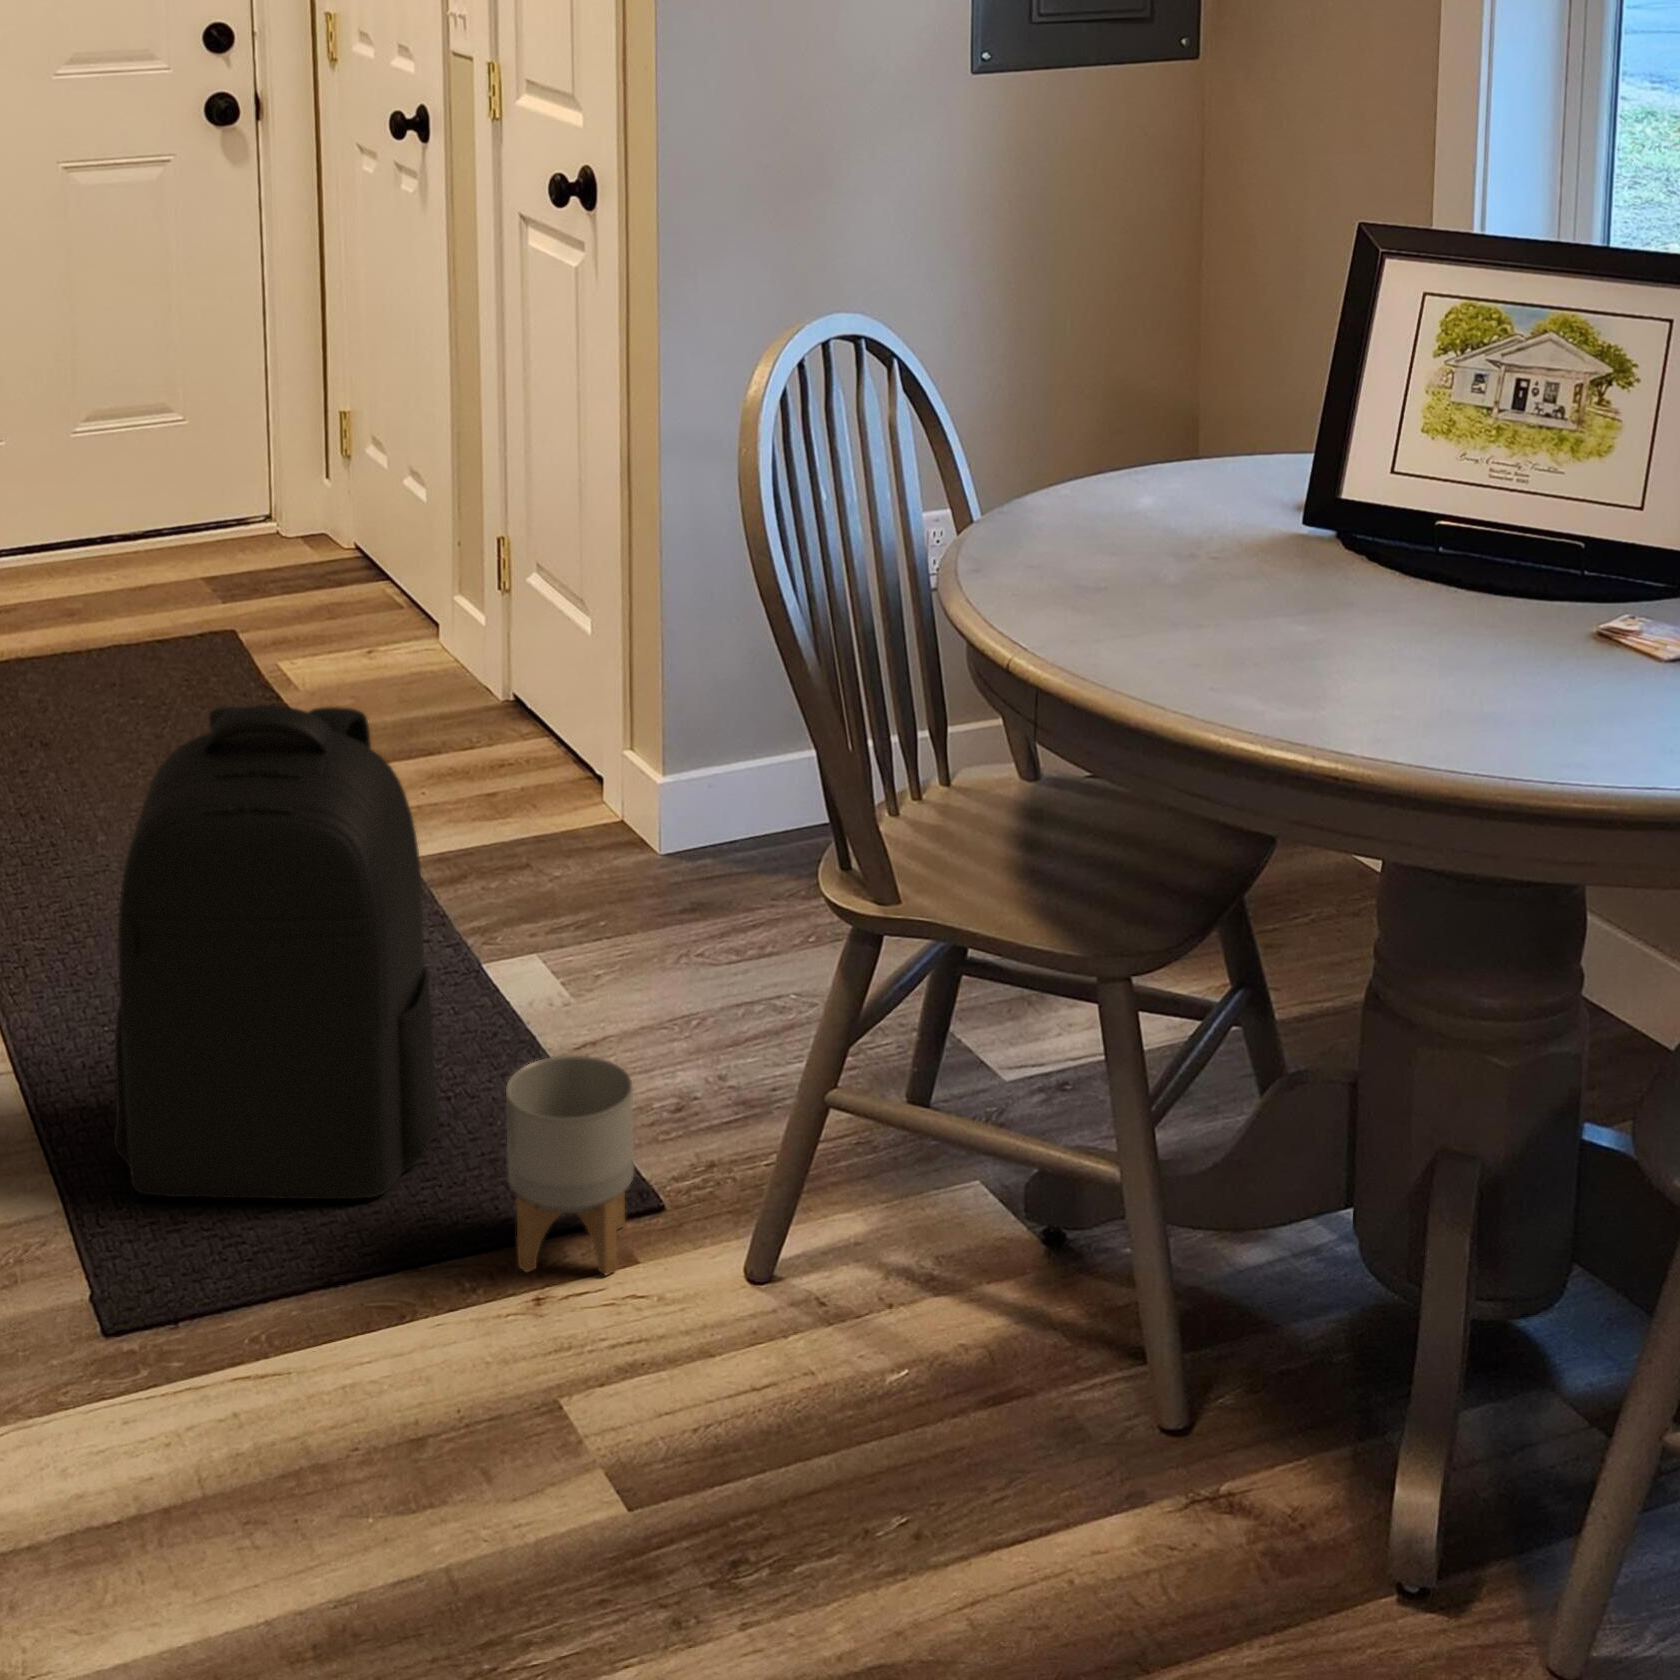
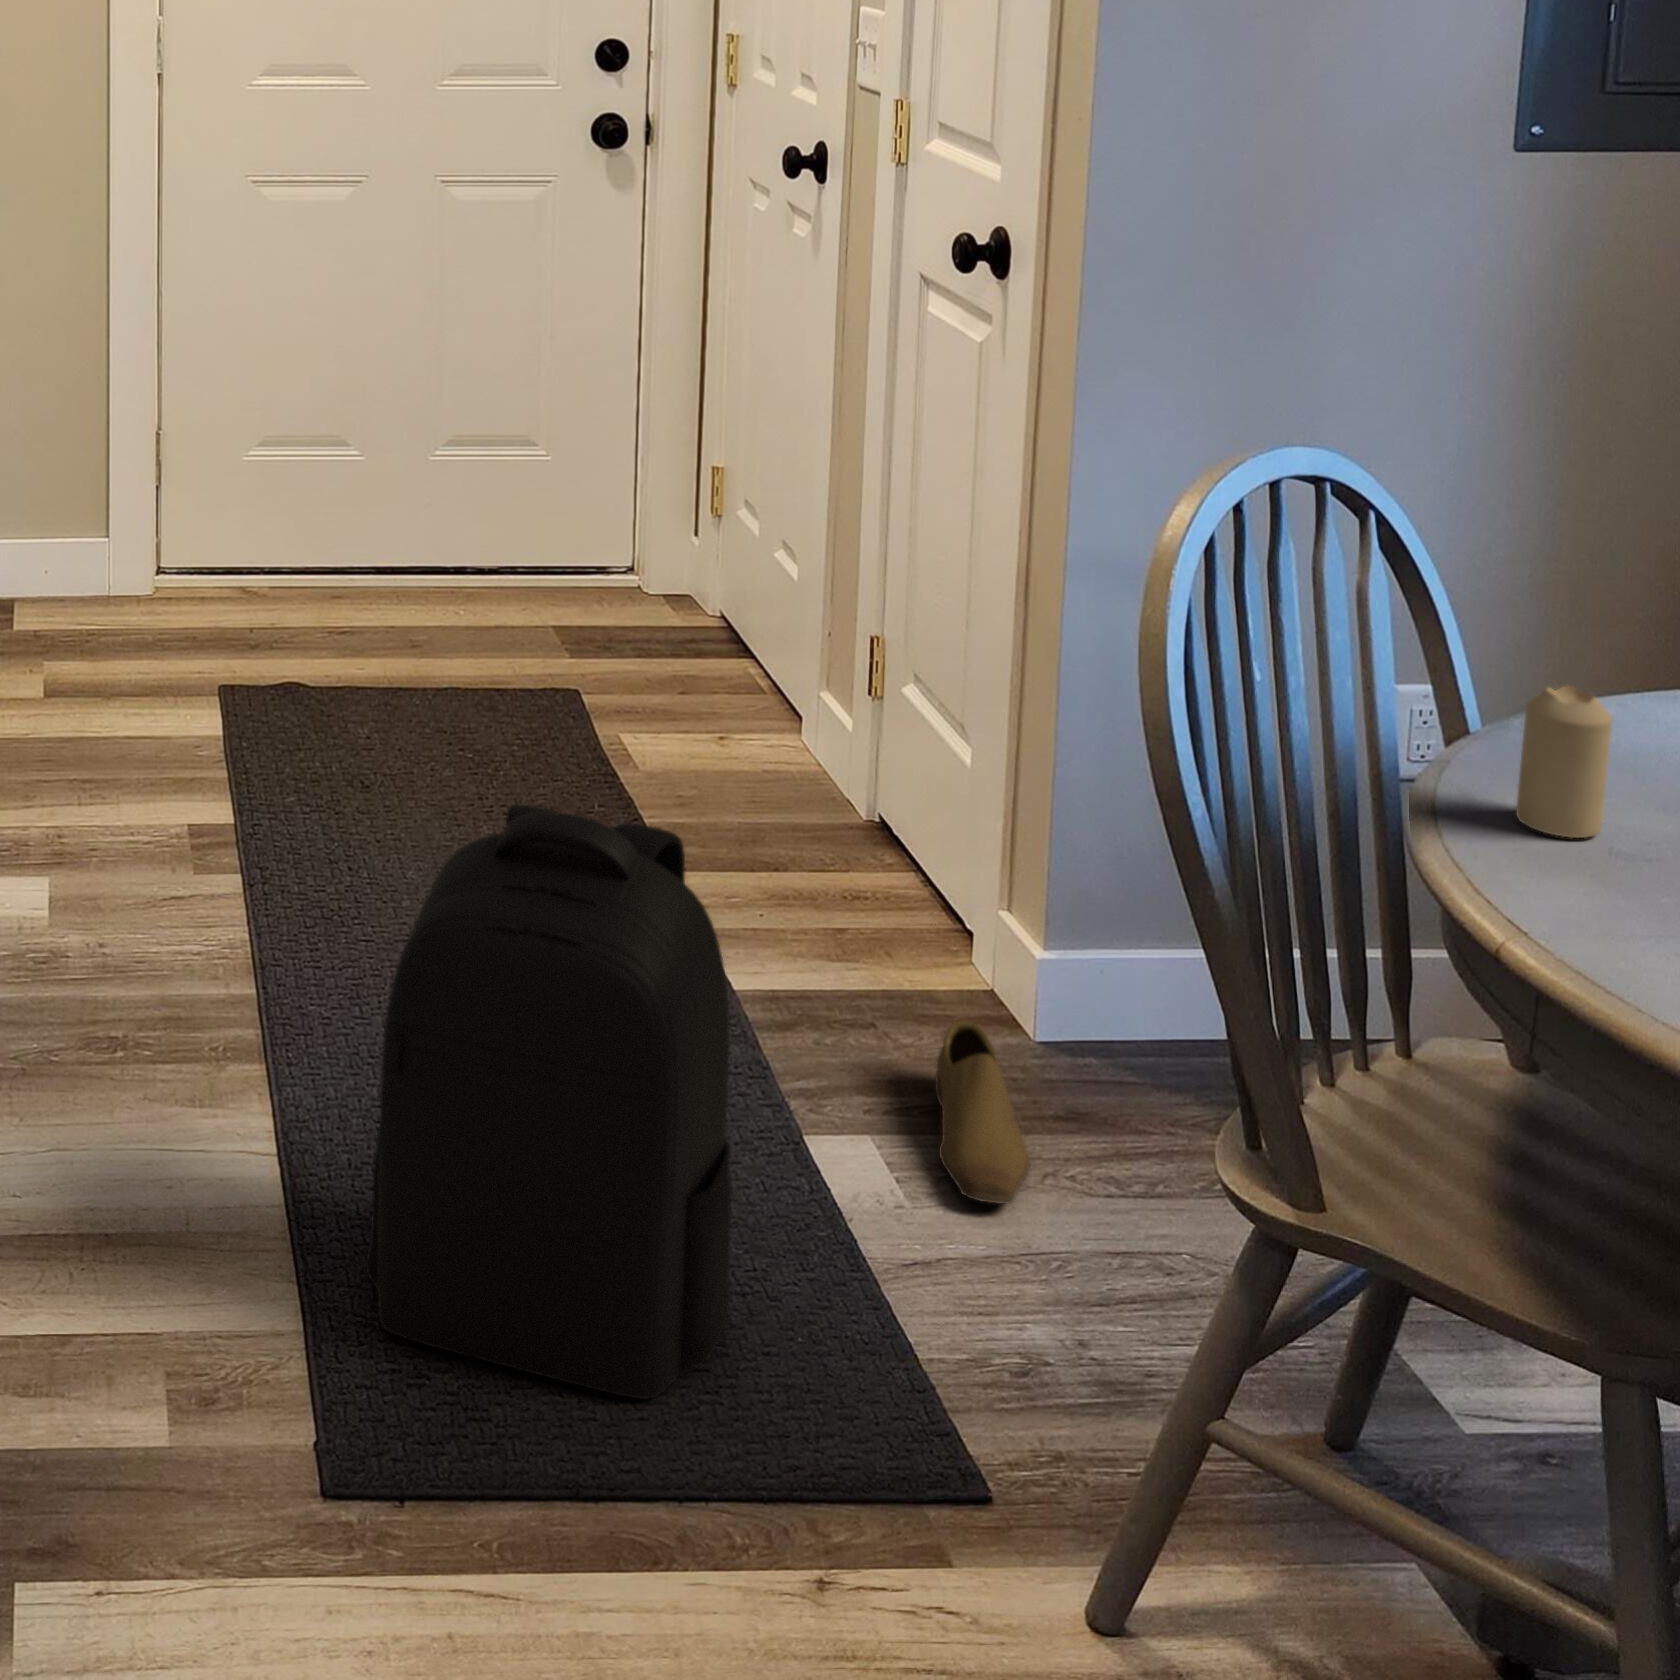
candle: none [1006,468,1066,581] -> present [1516,686,1612,838]
shoe: none [587,845,669,987] -> present [935,1020,1030,1204]
planter: present [506,1055,634,1275] -> none [801,1290,960,1573]

